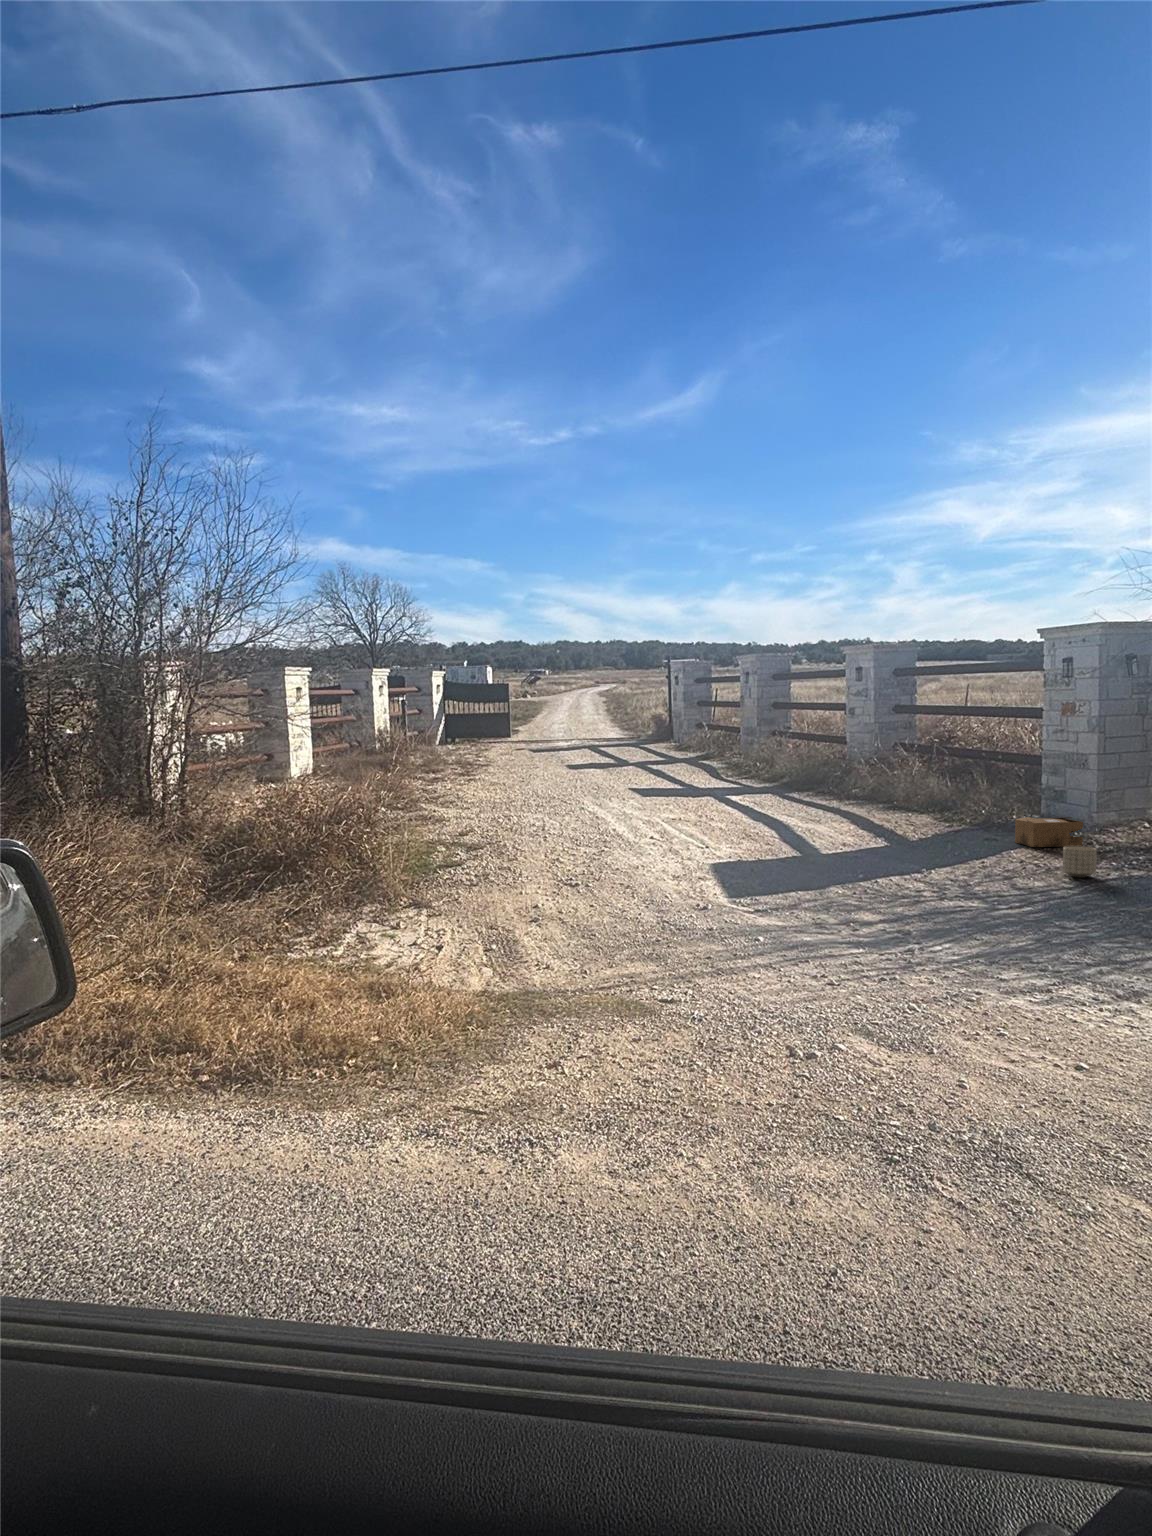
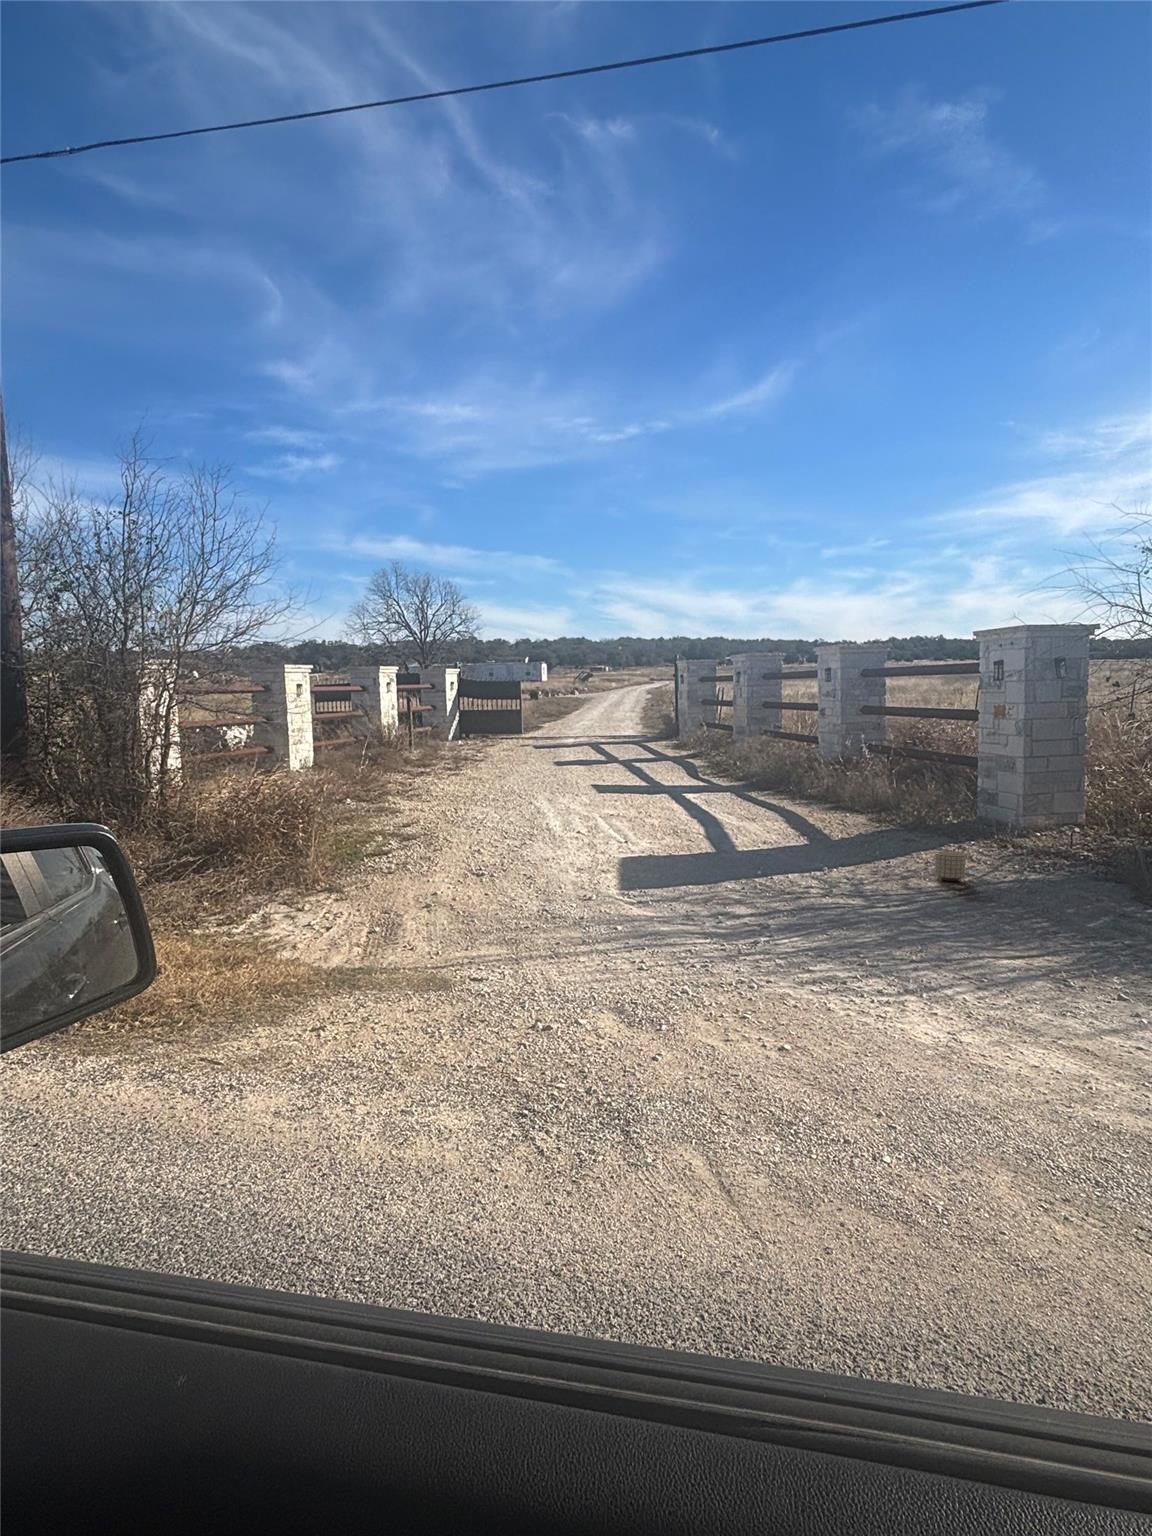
cardboard box: present [1015,817,1083,847] -> none [915,822,976,851]

